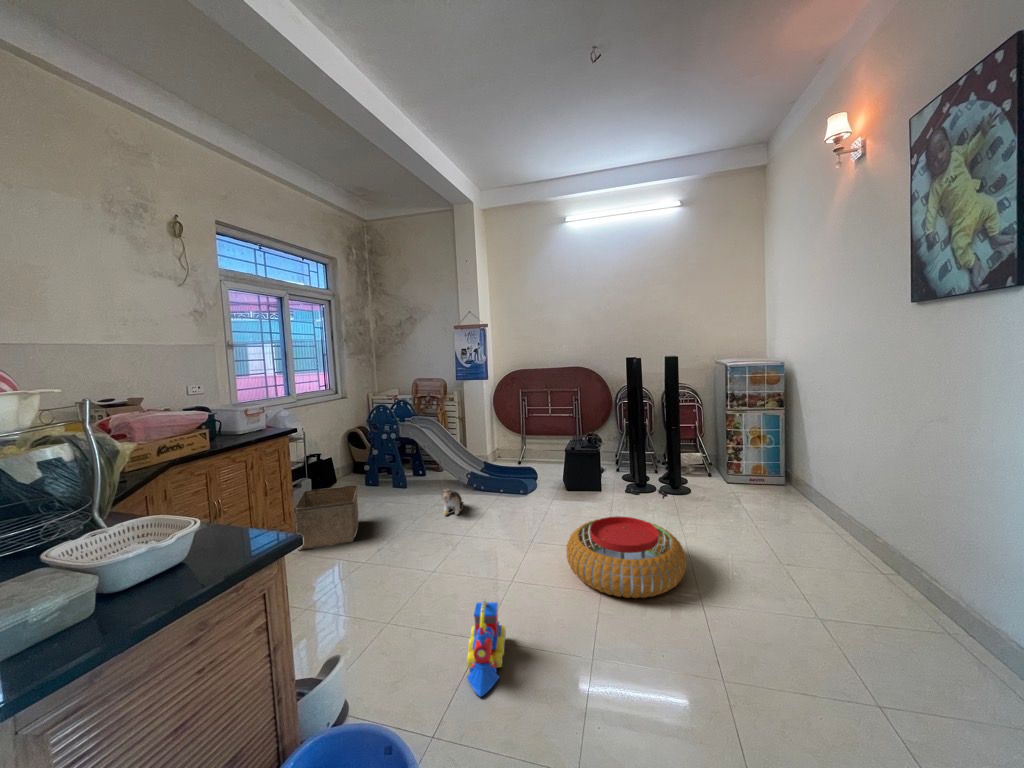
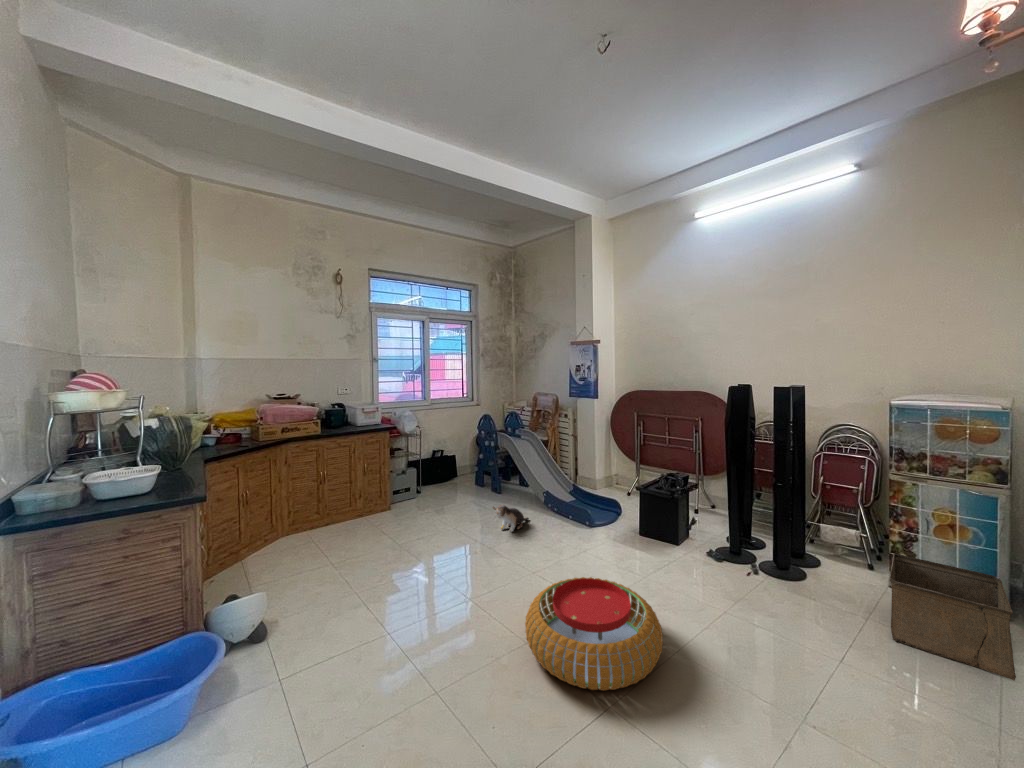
storage bin: present [295,485,358,550] -> present [890,553,1016,681]
toy train: present [467,601,506,697] -> none [347,618,418,699]

